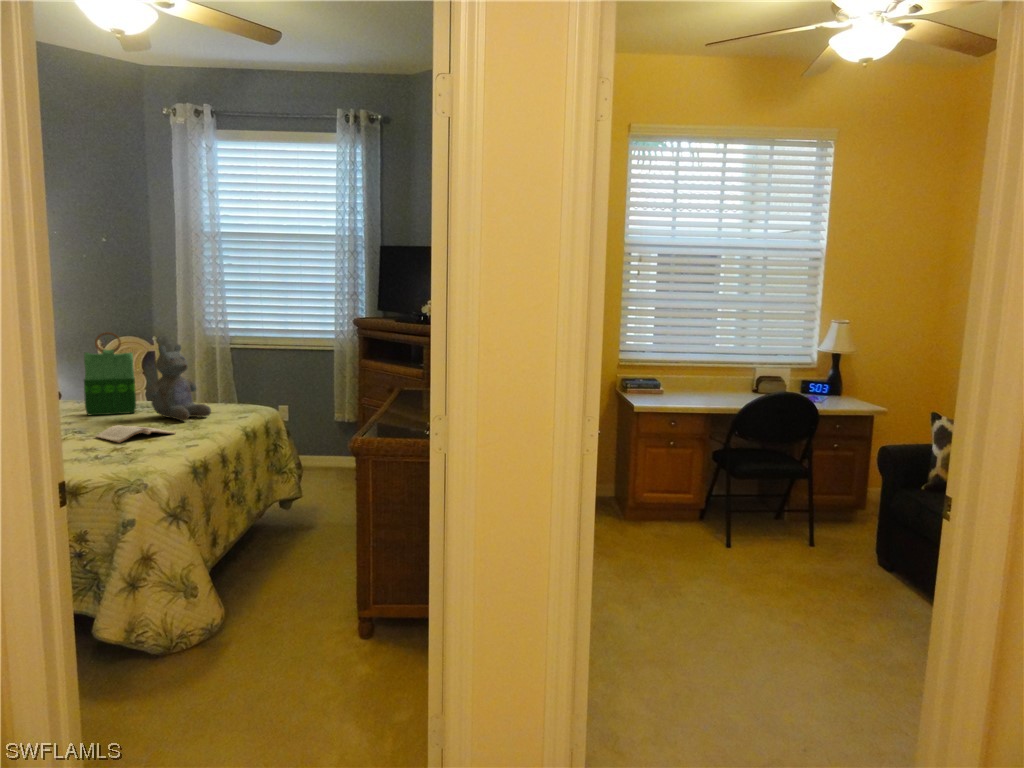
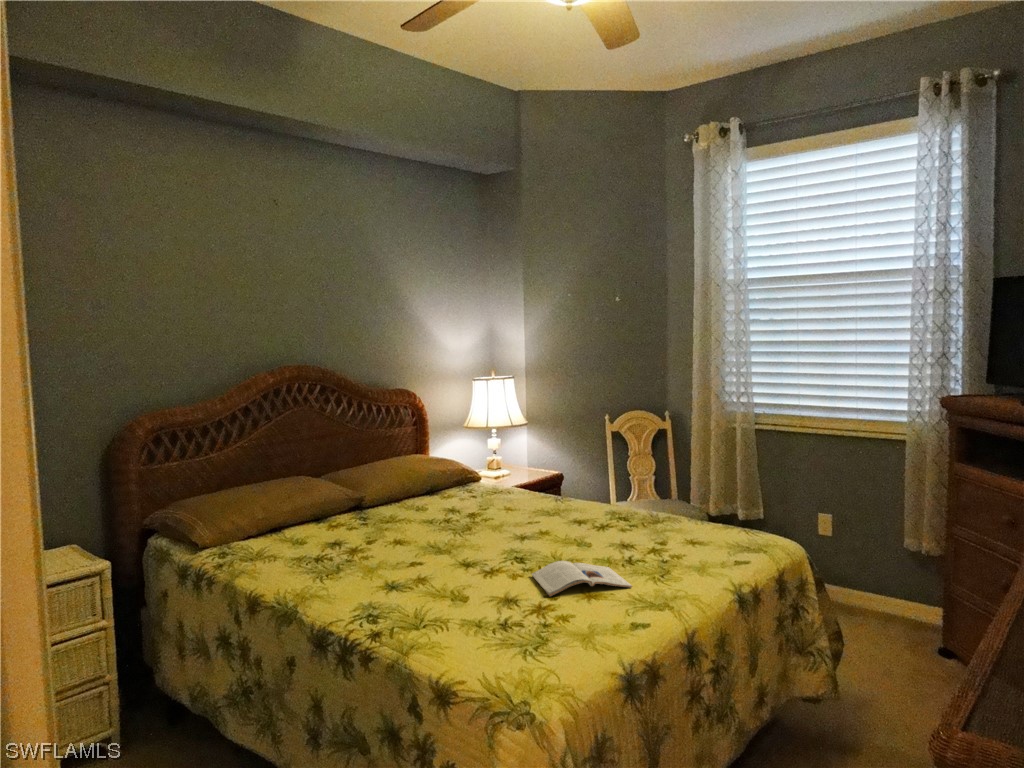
tote bag: present [84,332,136,416] -> none [551,420,610,528]
stuffed bear: present [145,345,211,421] -> none [610,442,698,557]

